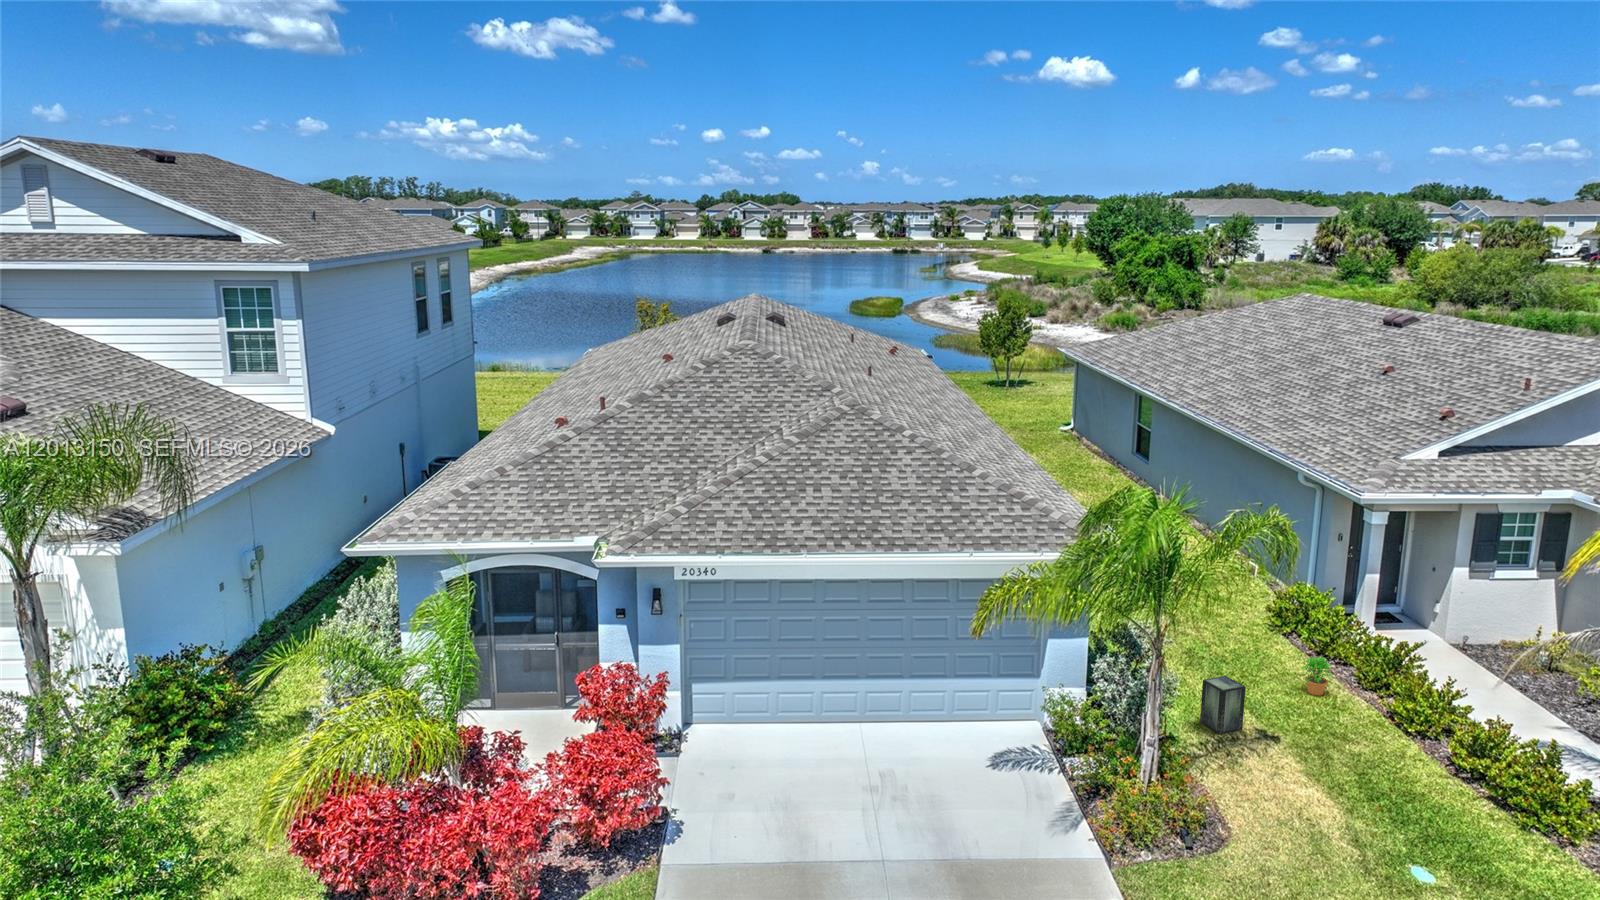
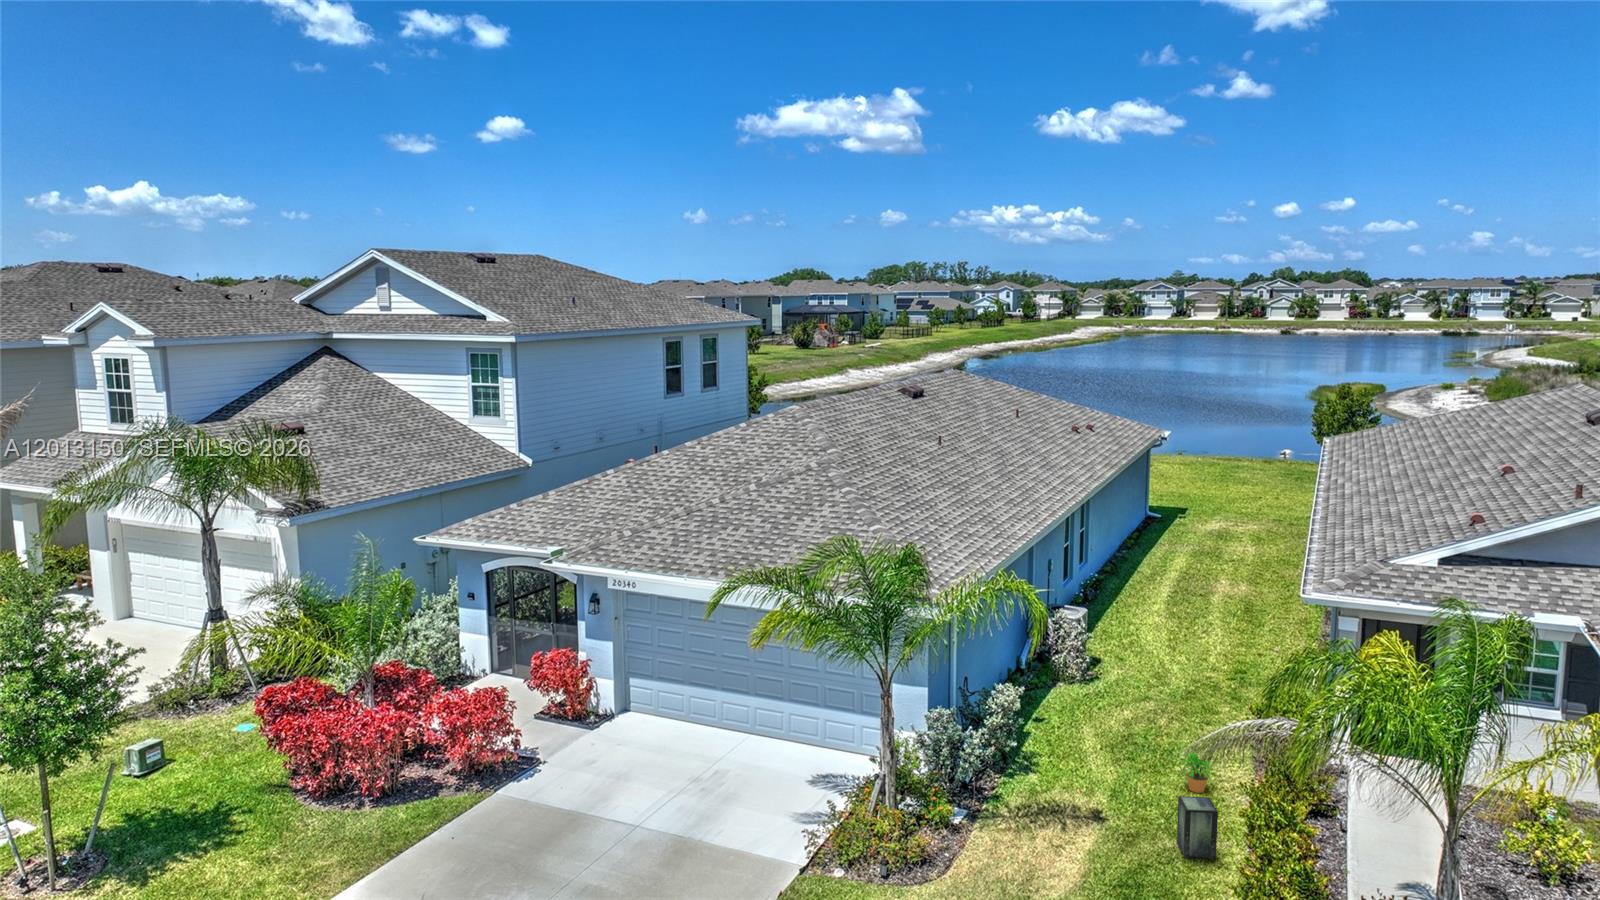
storage box: present [1200,676,1246,734] -> present [1177,796,1218,859]

